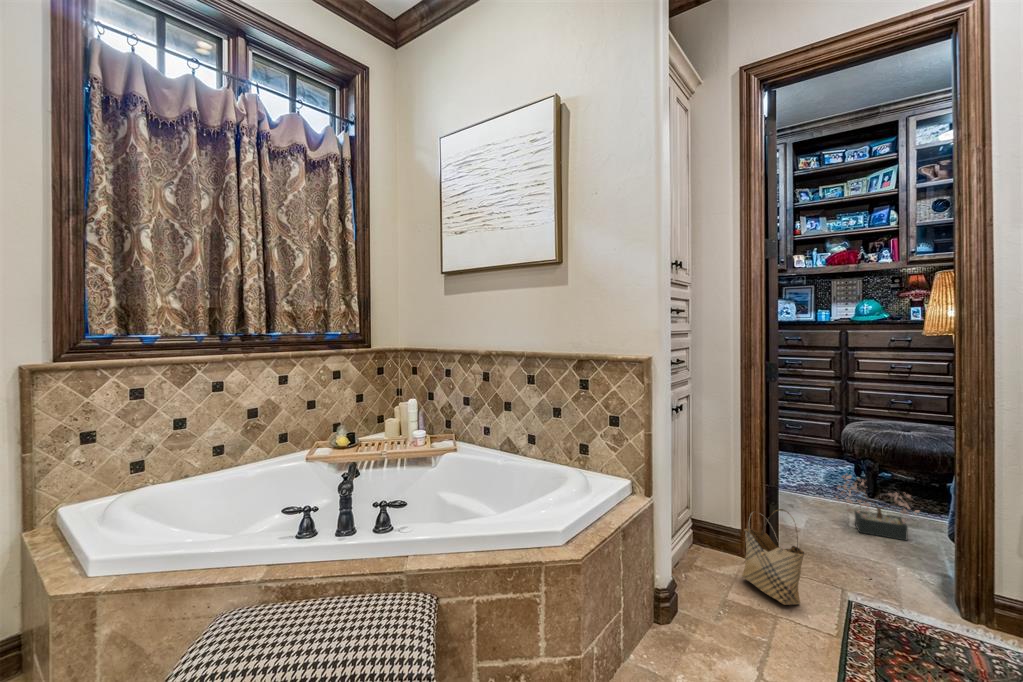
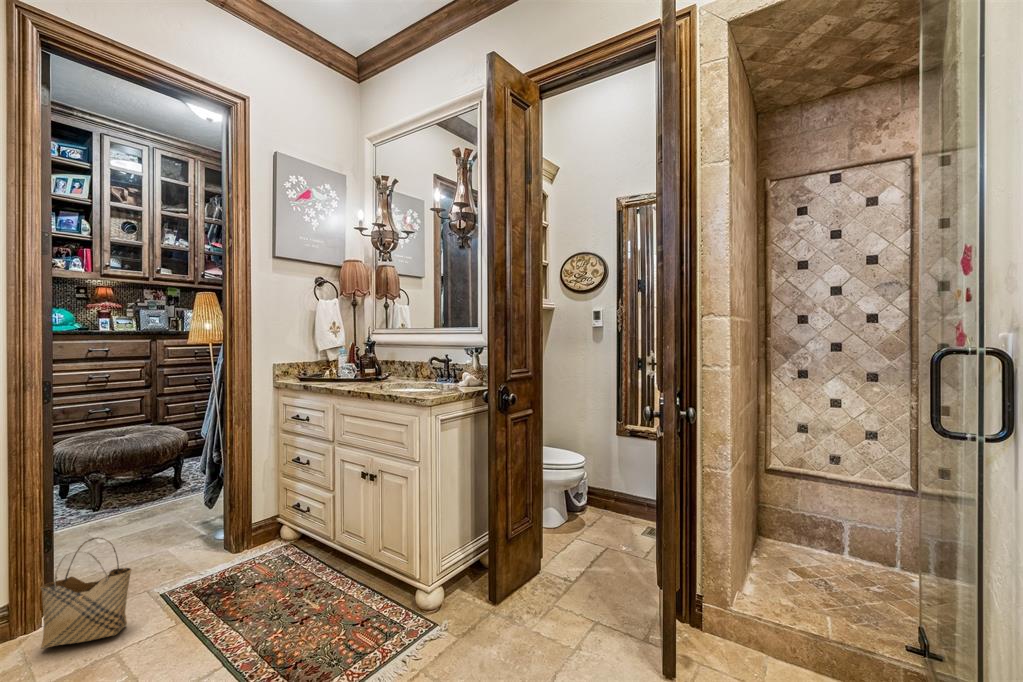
decorative plant: present [836,475,919,540] -> none [85,488,165,543]

